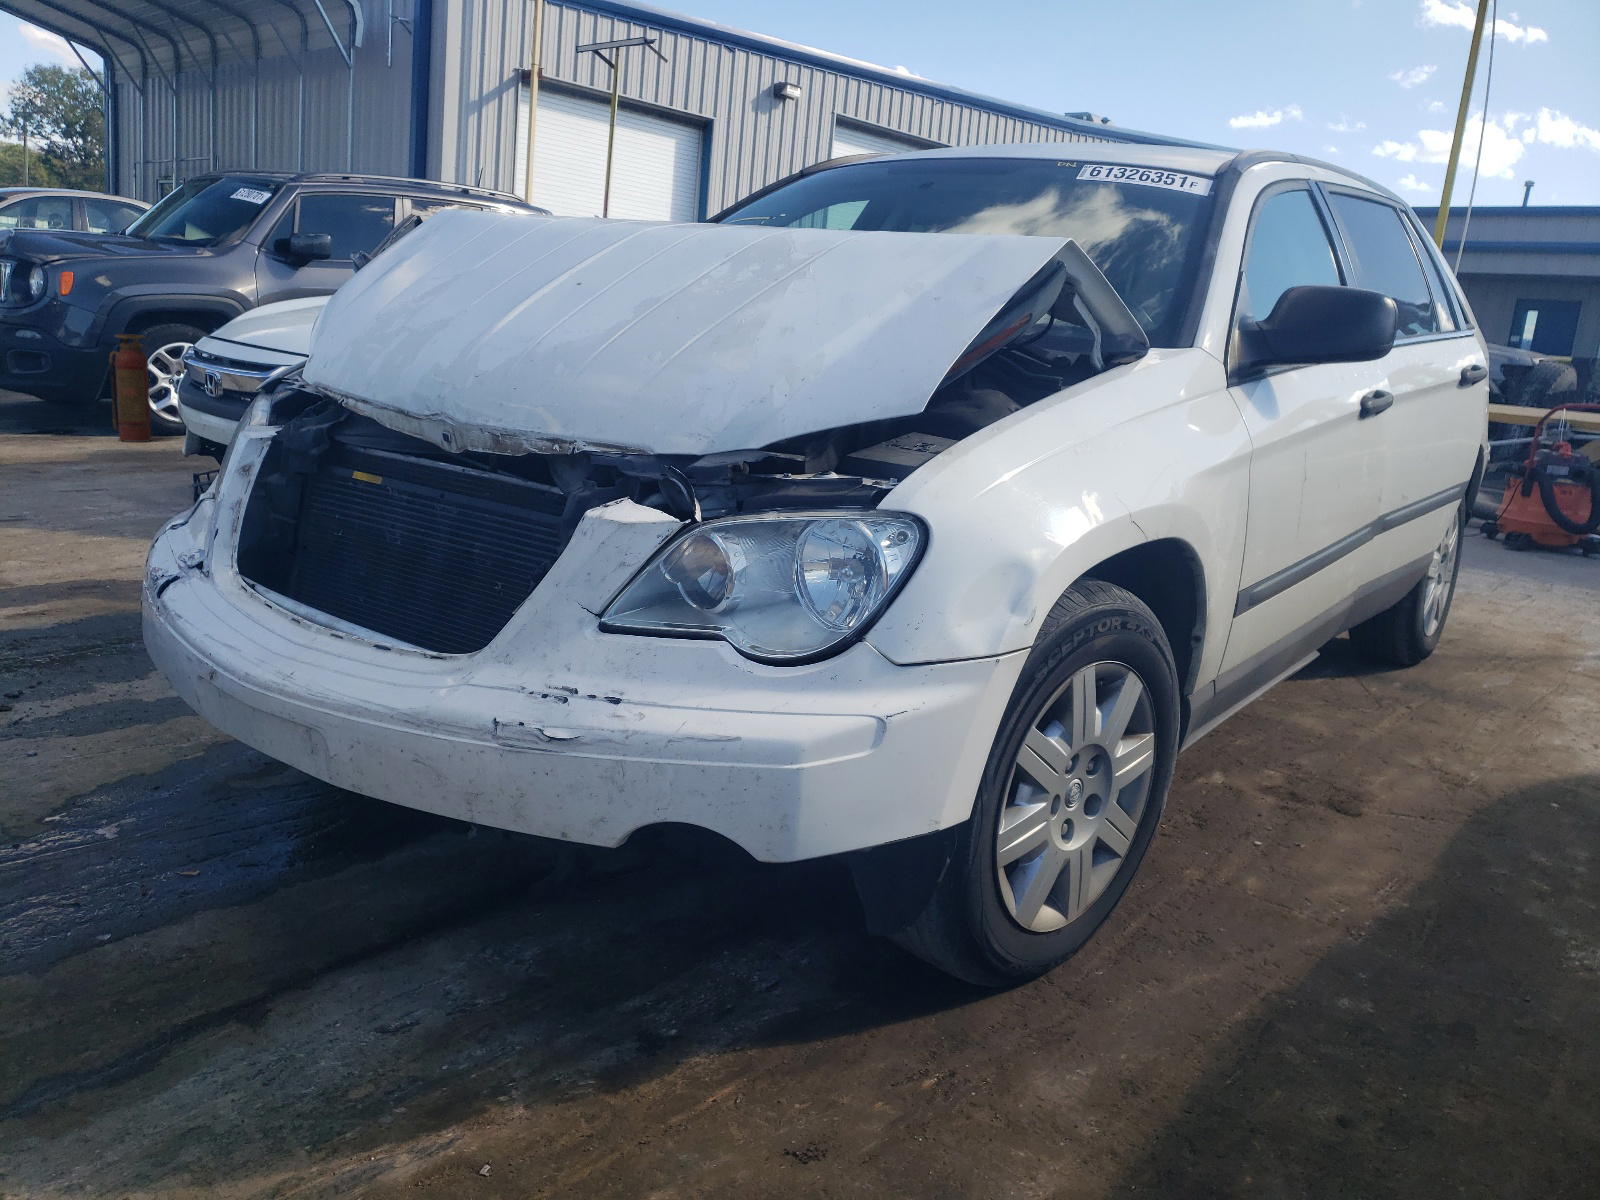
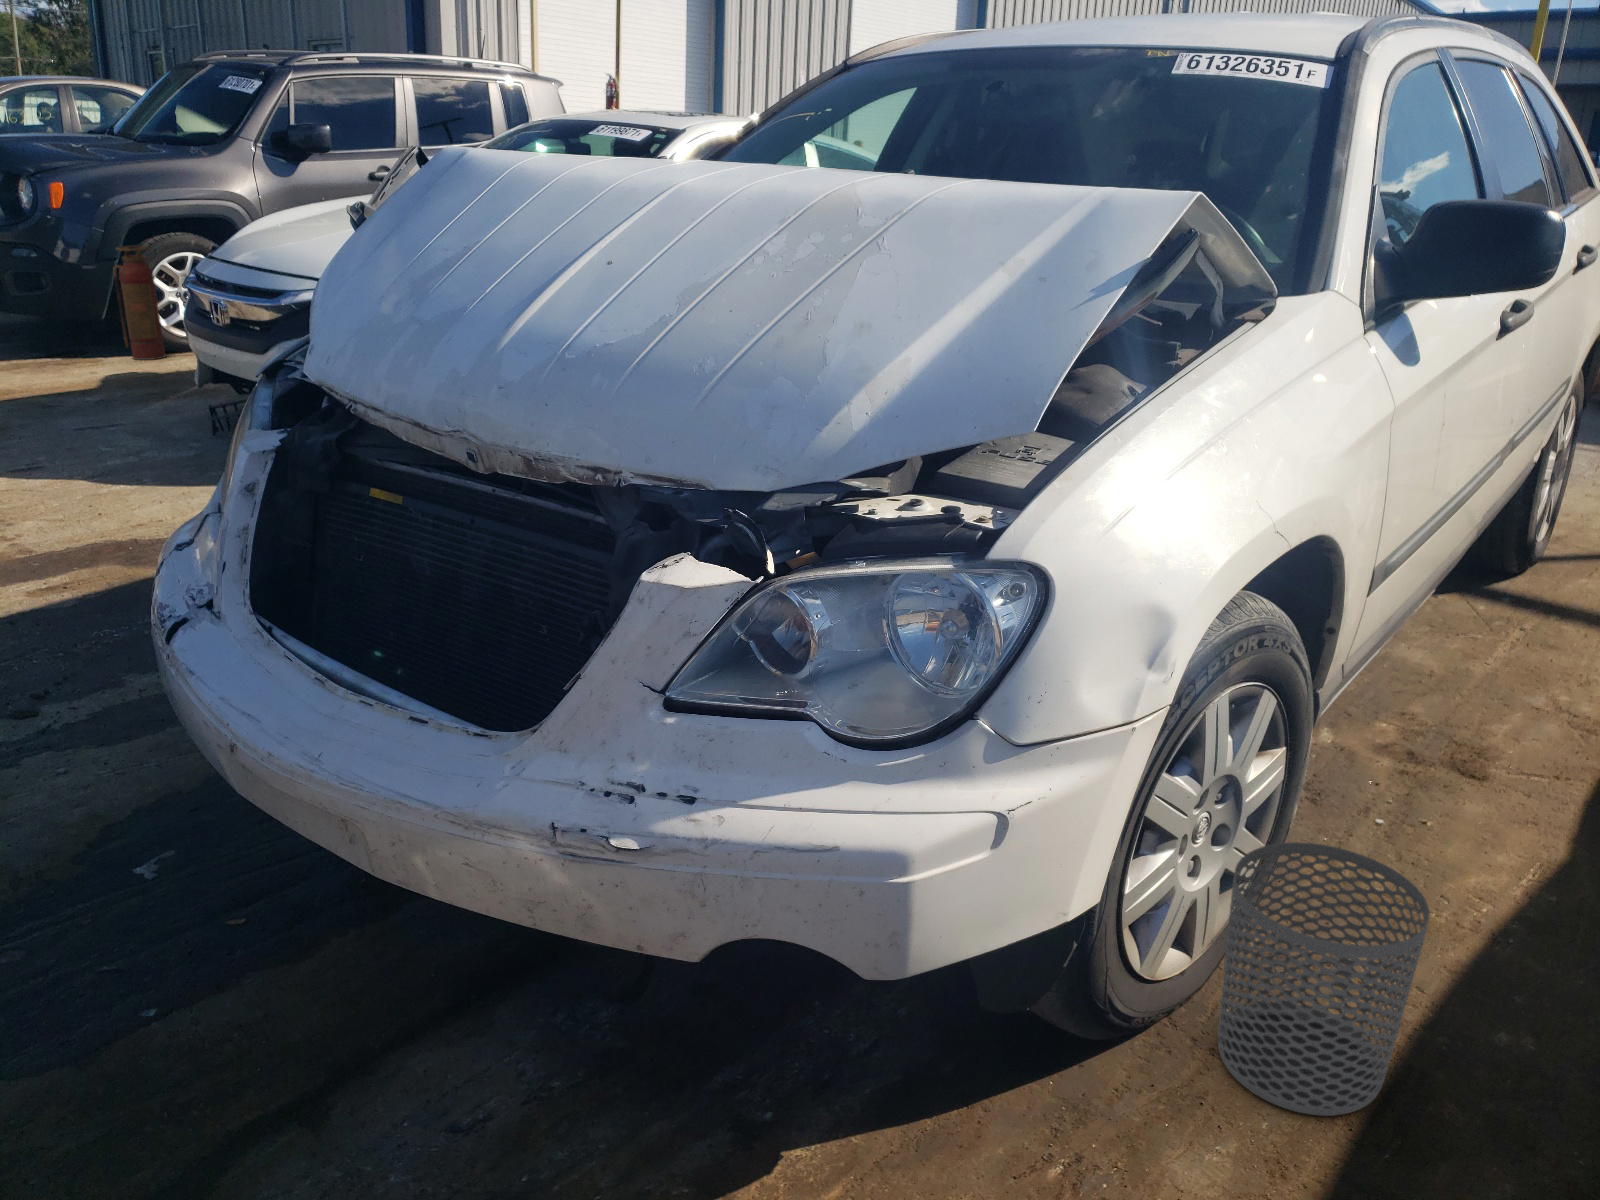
waste bin: none [1085,813,1266,1052] -> present [1218,842,1430,1116]

